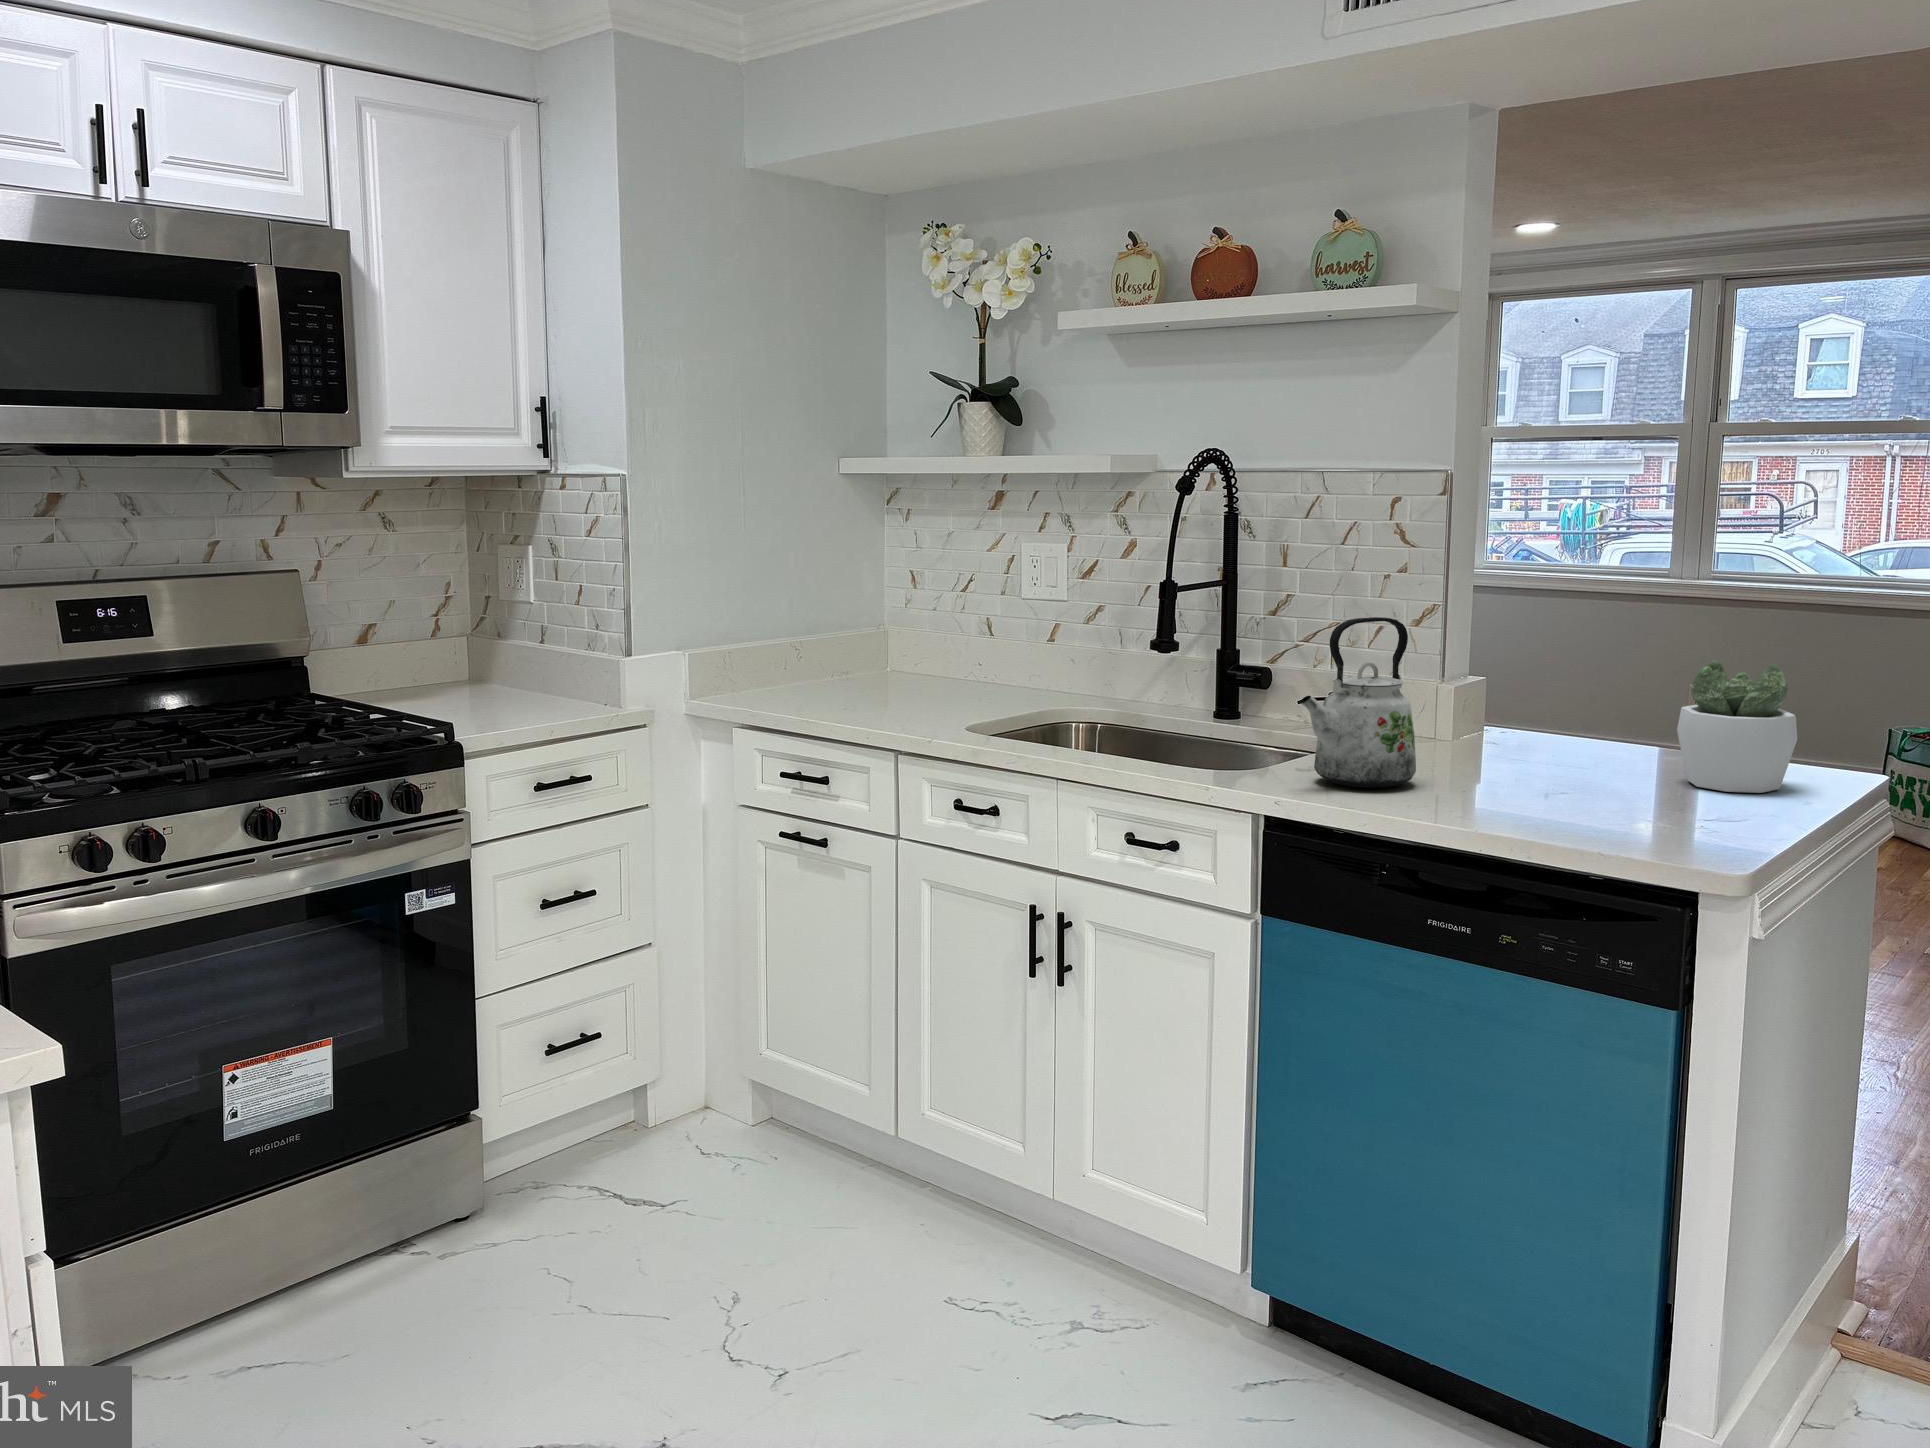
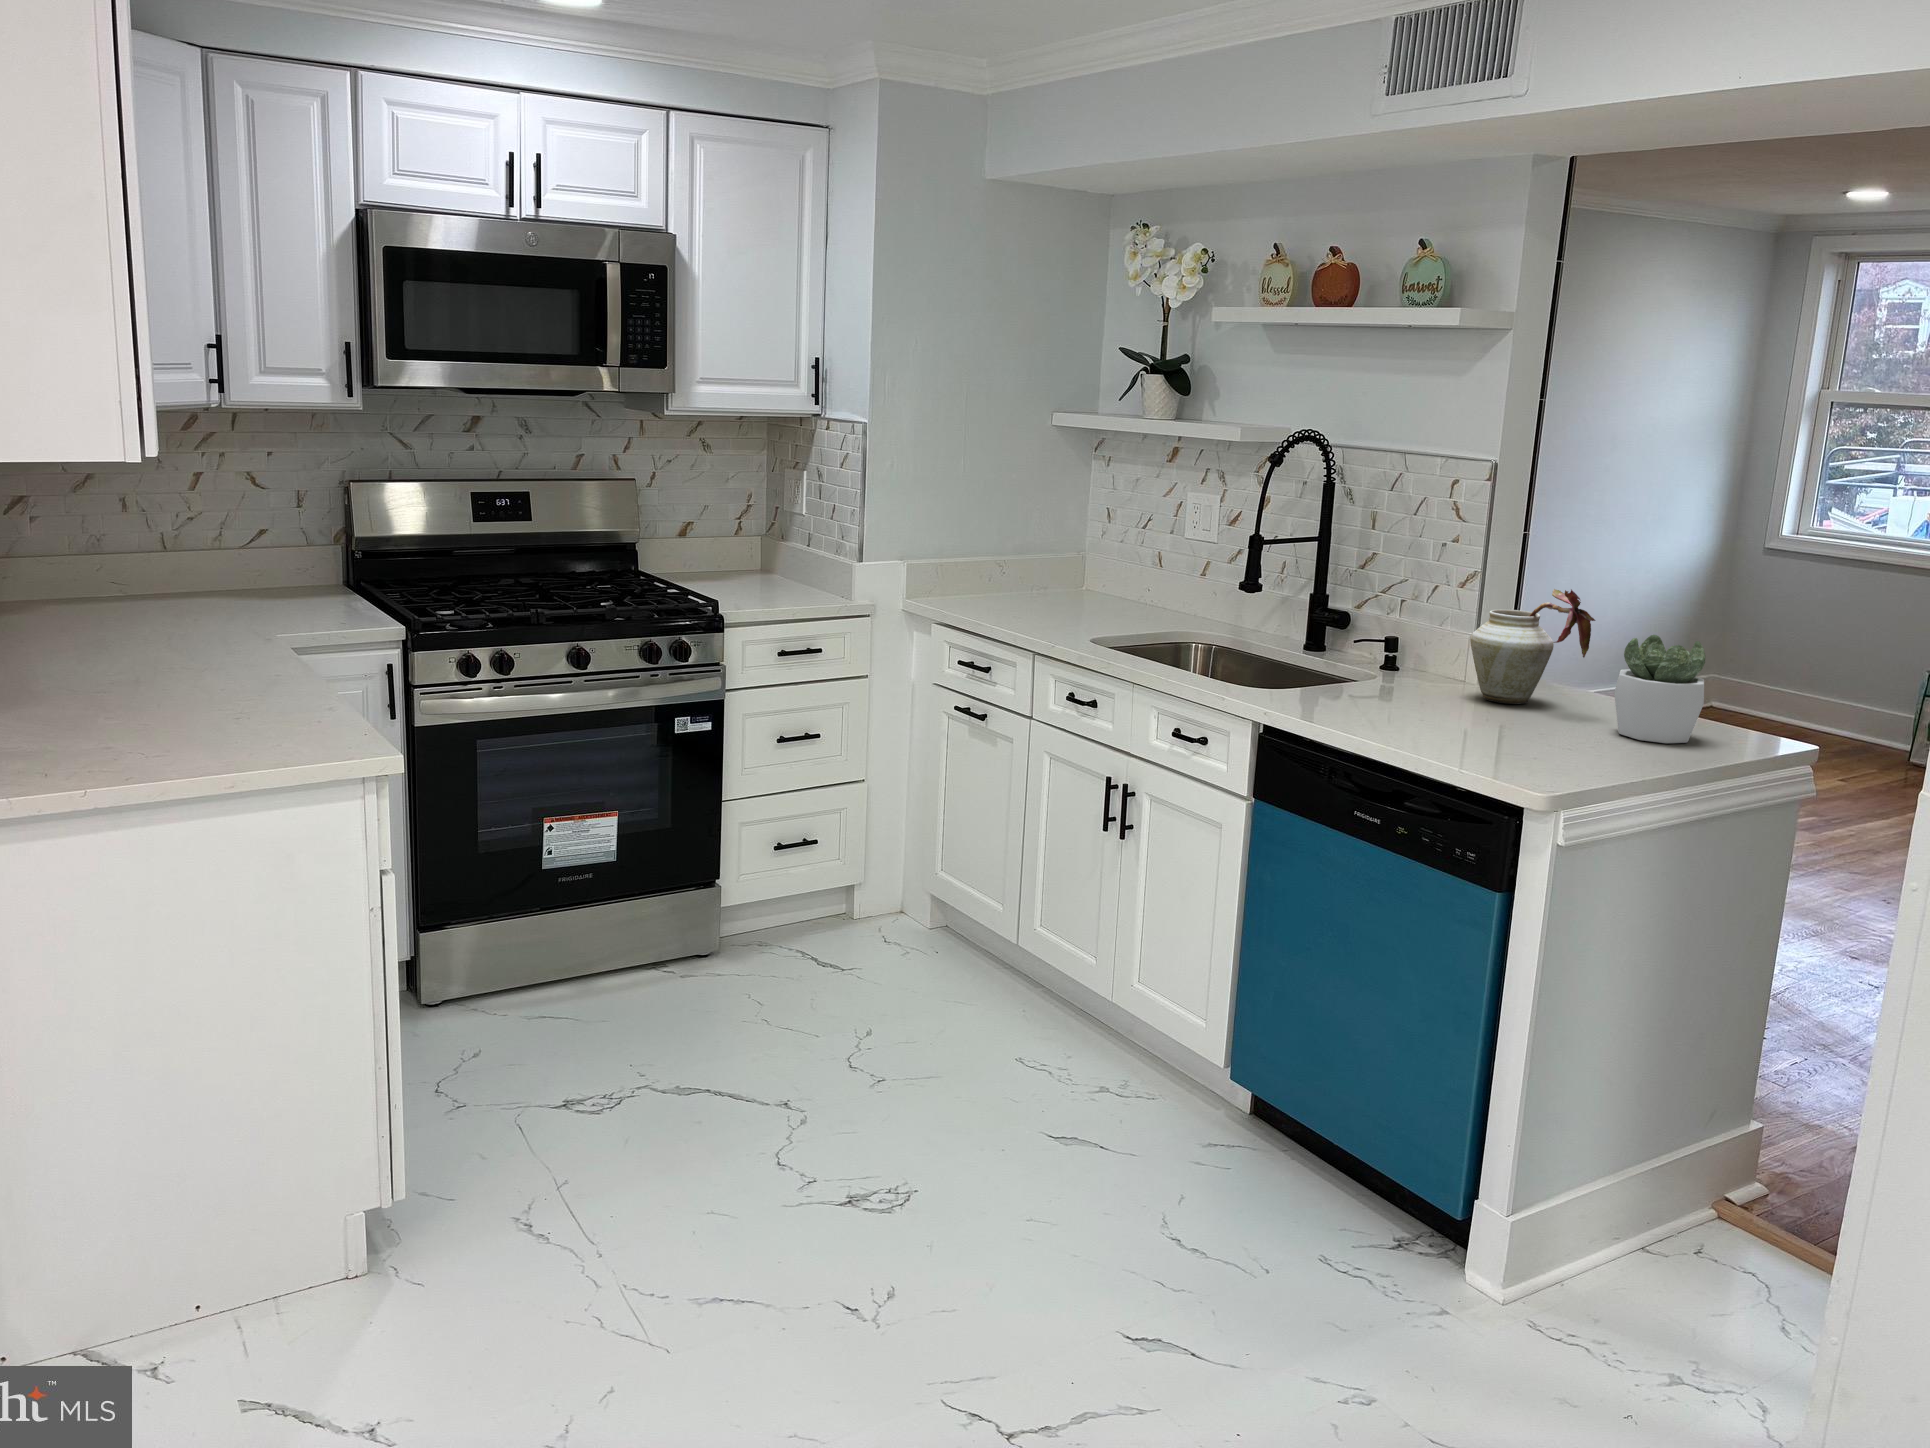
vase: none [1467,613,1631,763] -> present [1470,589,1595,704]
kettle: present [1299,617,1416,788] -> none [1297,577,1399,709]

